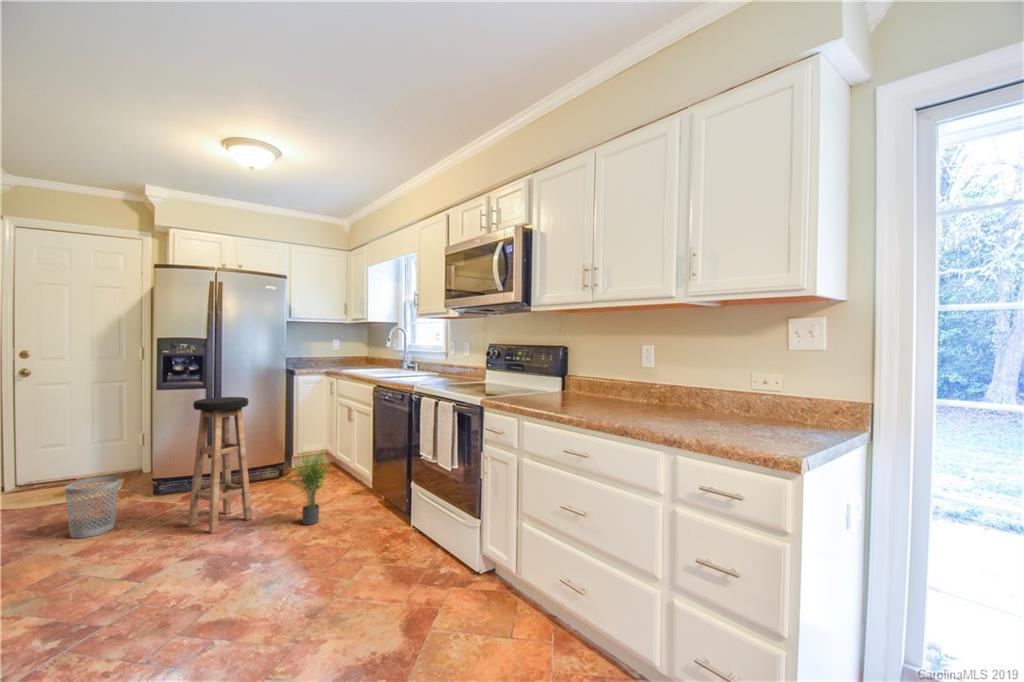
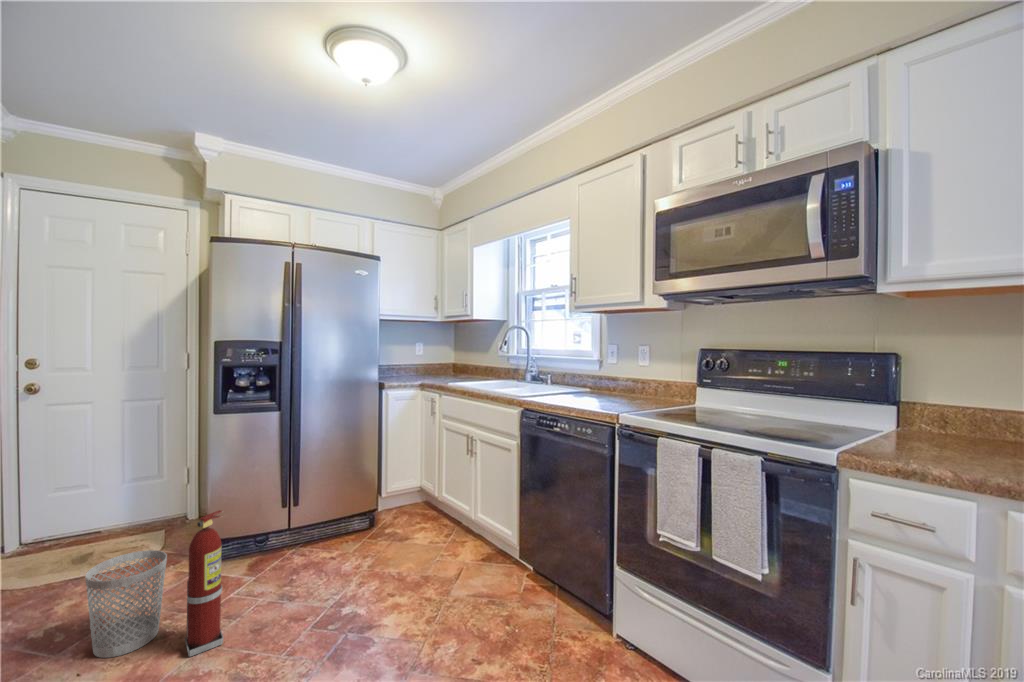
bar stool: present [187,397,252,534] -> none [269,427,362,649]
fire extinguisher: none [130,449,156,537] -> present [185,510,223,657]
potted plant: present [289,450,329,525] -> none [407,500,493,629]

